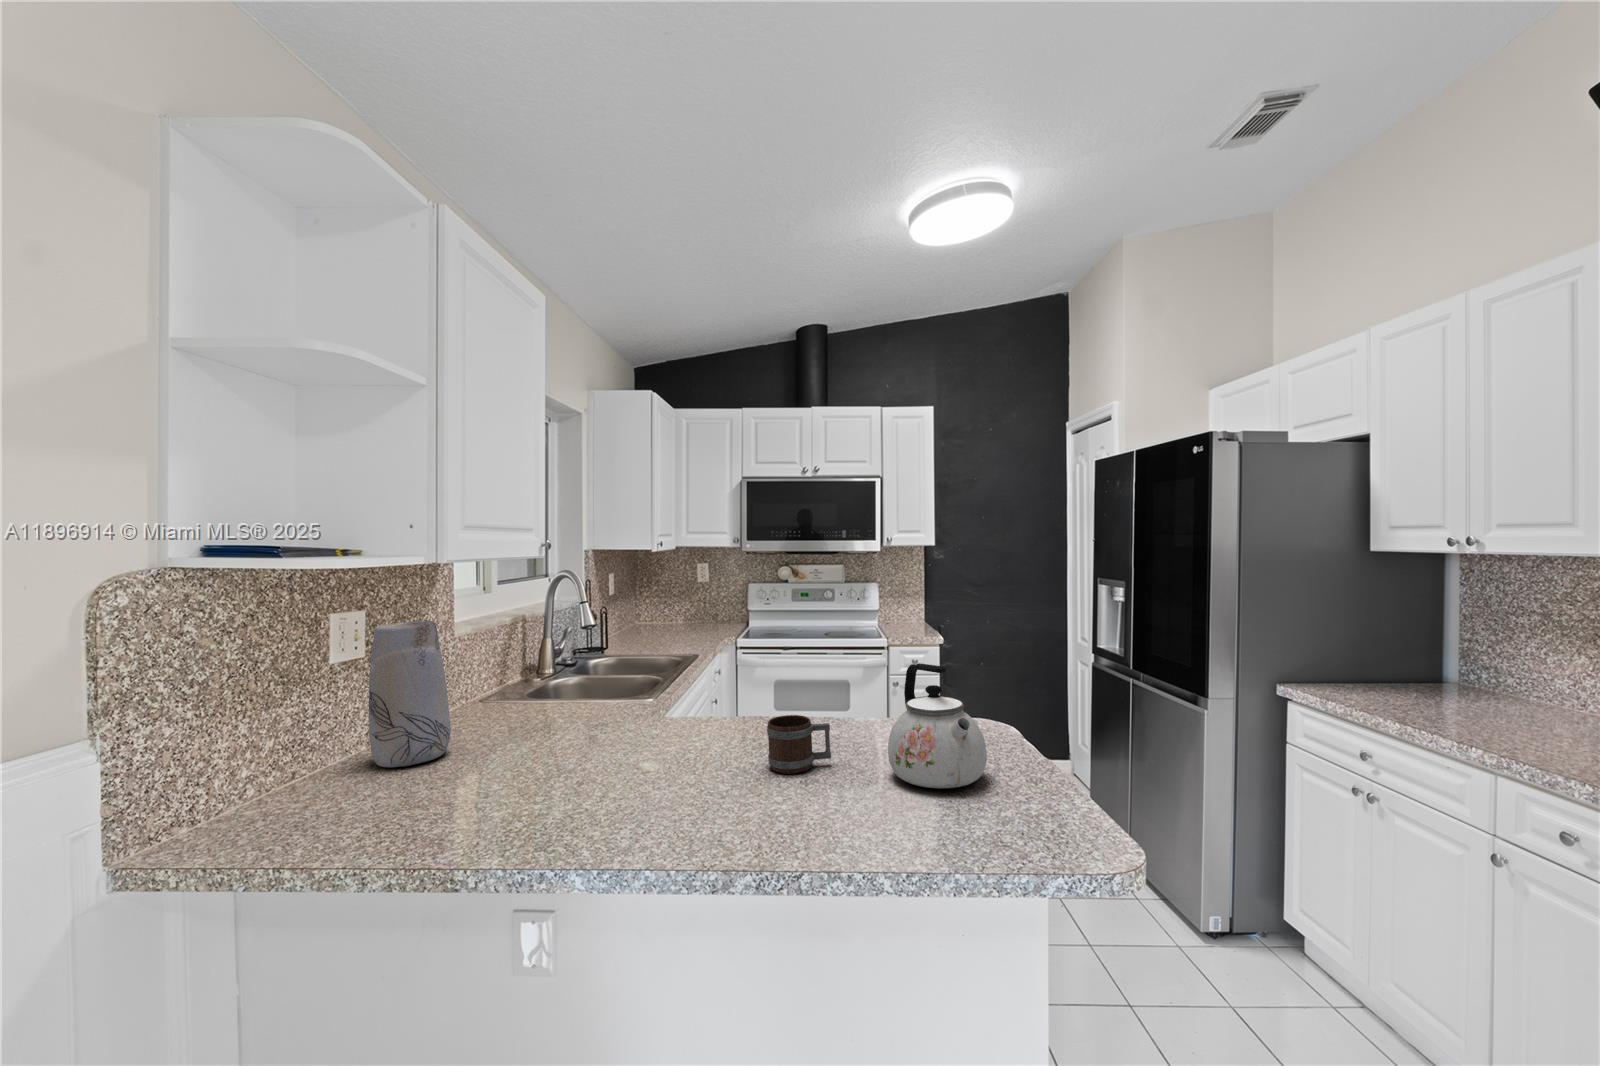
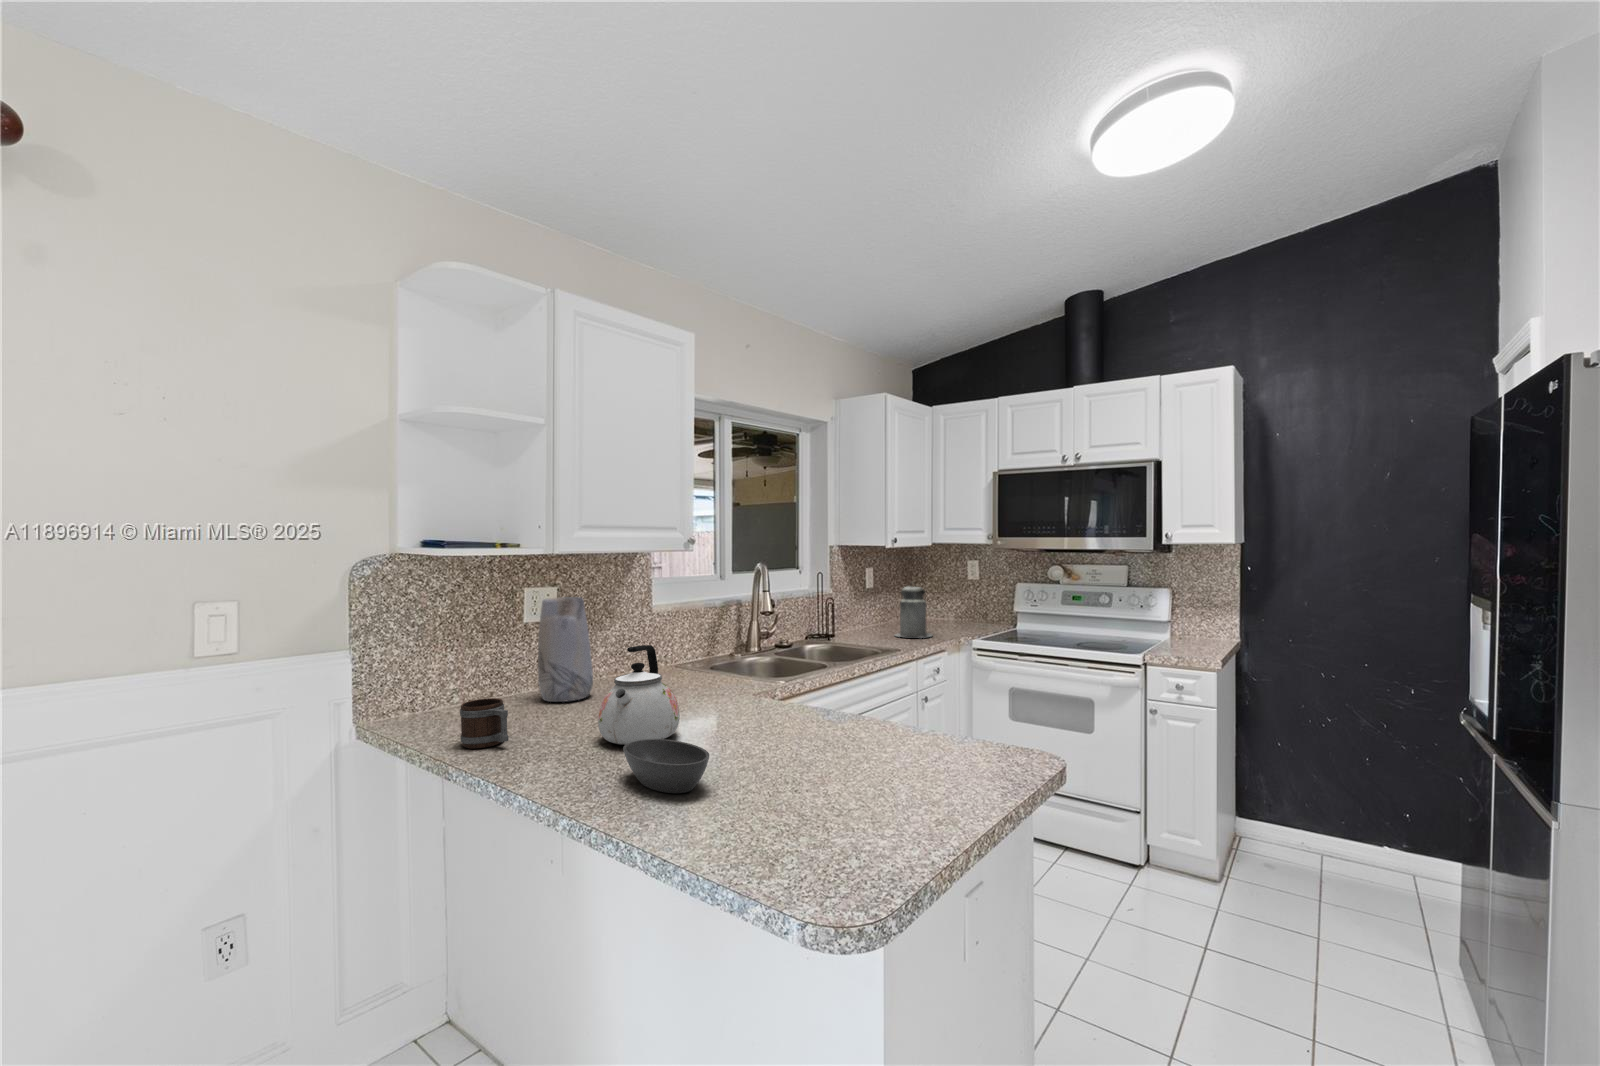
canister: none [656,586,694,642] -> present [895,586,932,638]
kettle: present [888,663,987,788] -> present [598,645,680,745]
mug: present [767,715,831,774] -> present [460,698,509,748]
bowl: none [693,766,820,824] -> present [623,739,709,793]

